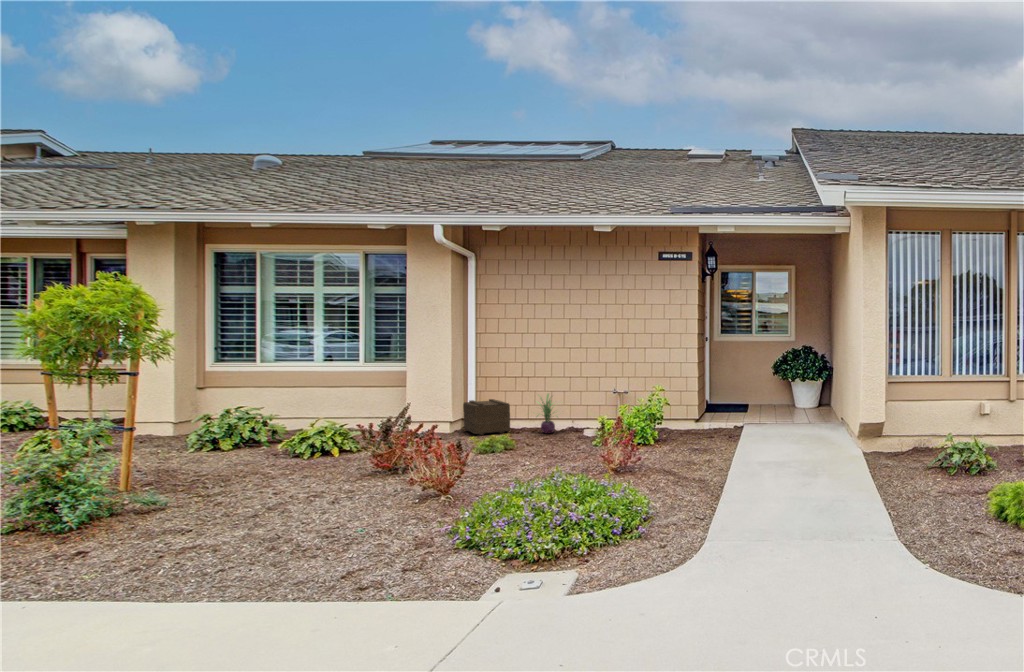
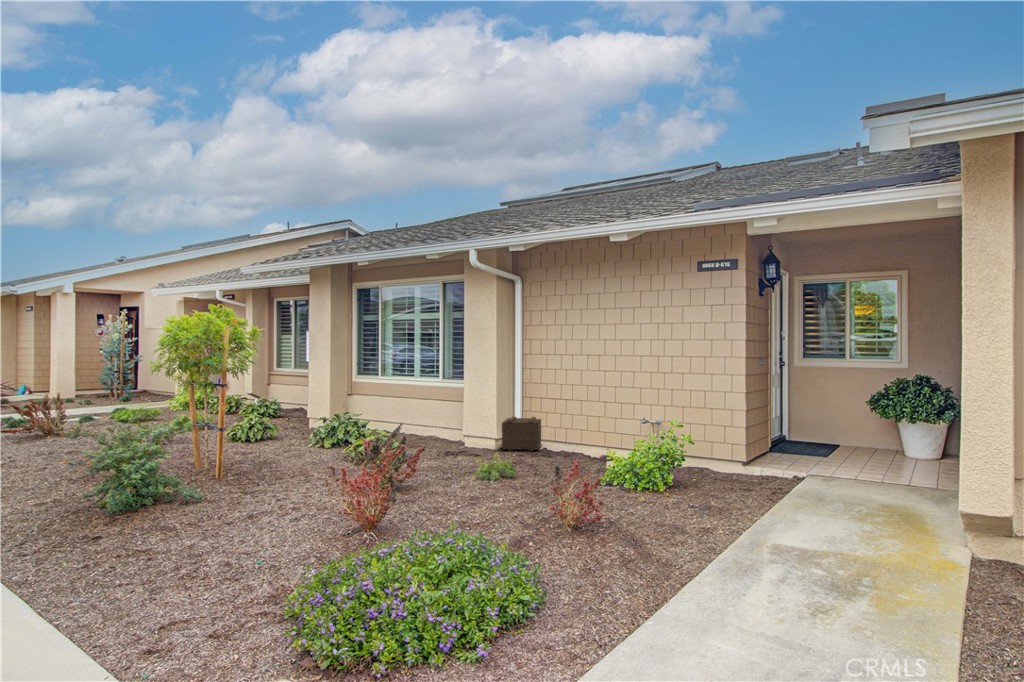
decorative plant: present [537,394,555,433] -> none [548,415,592,457]

